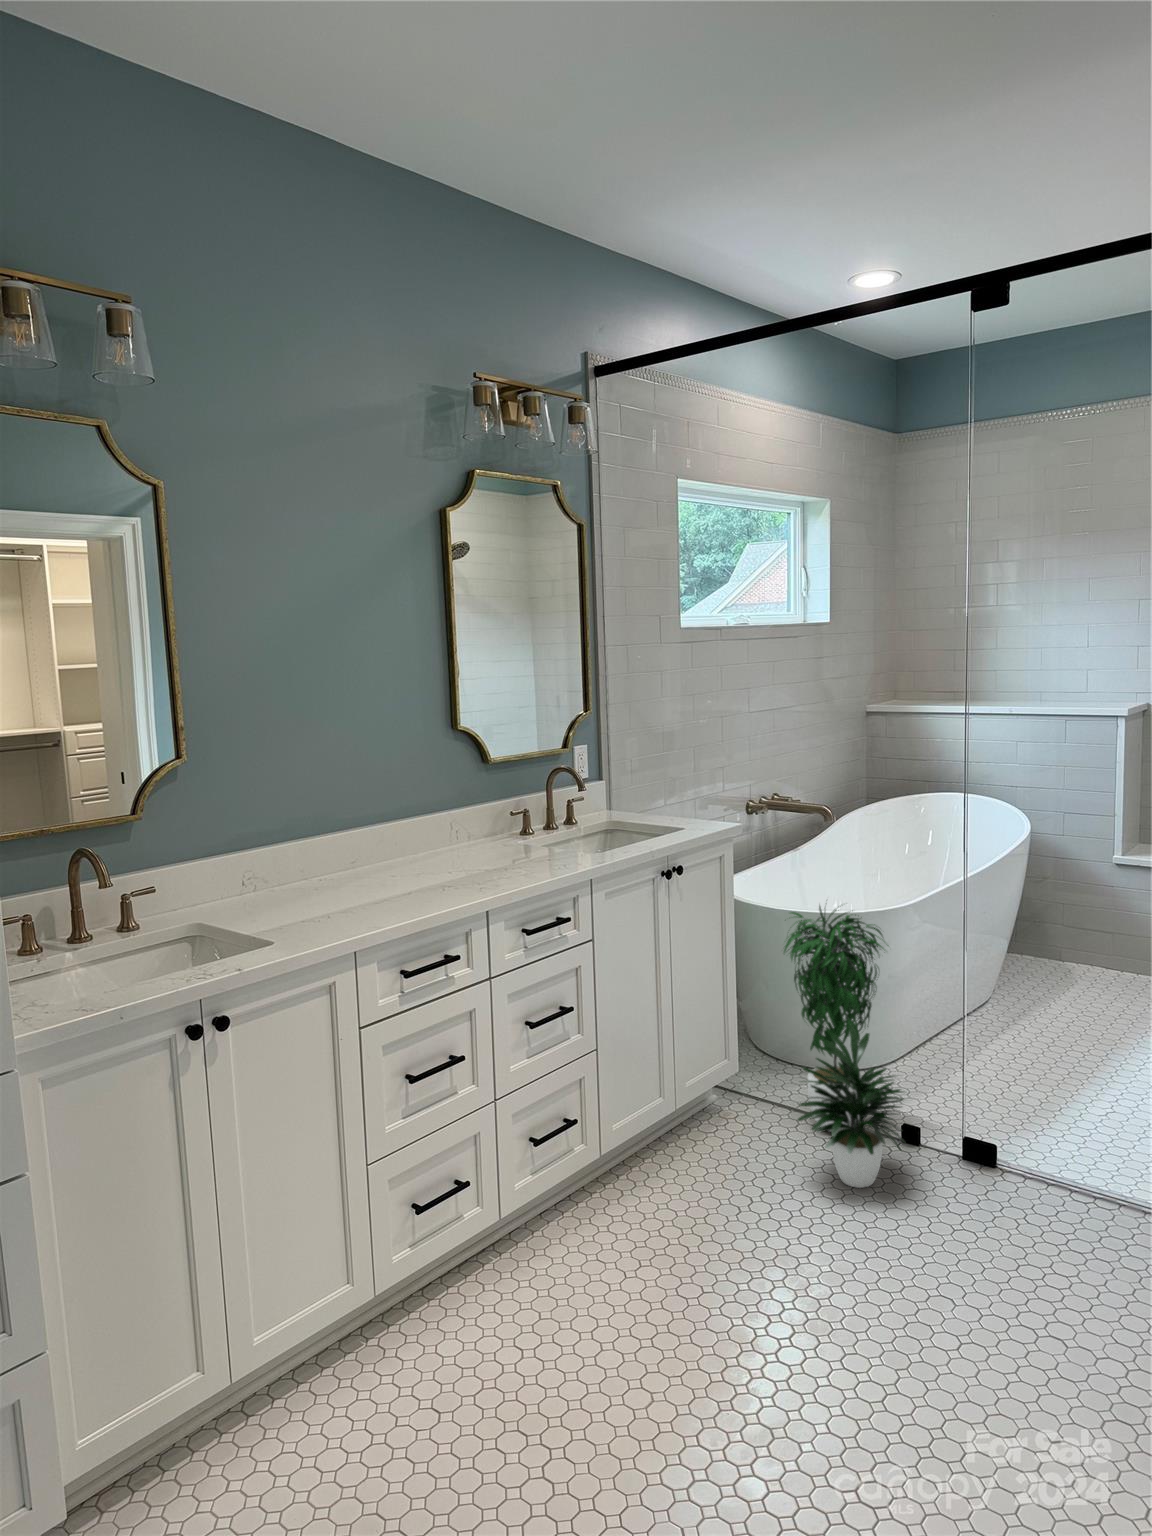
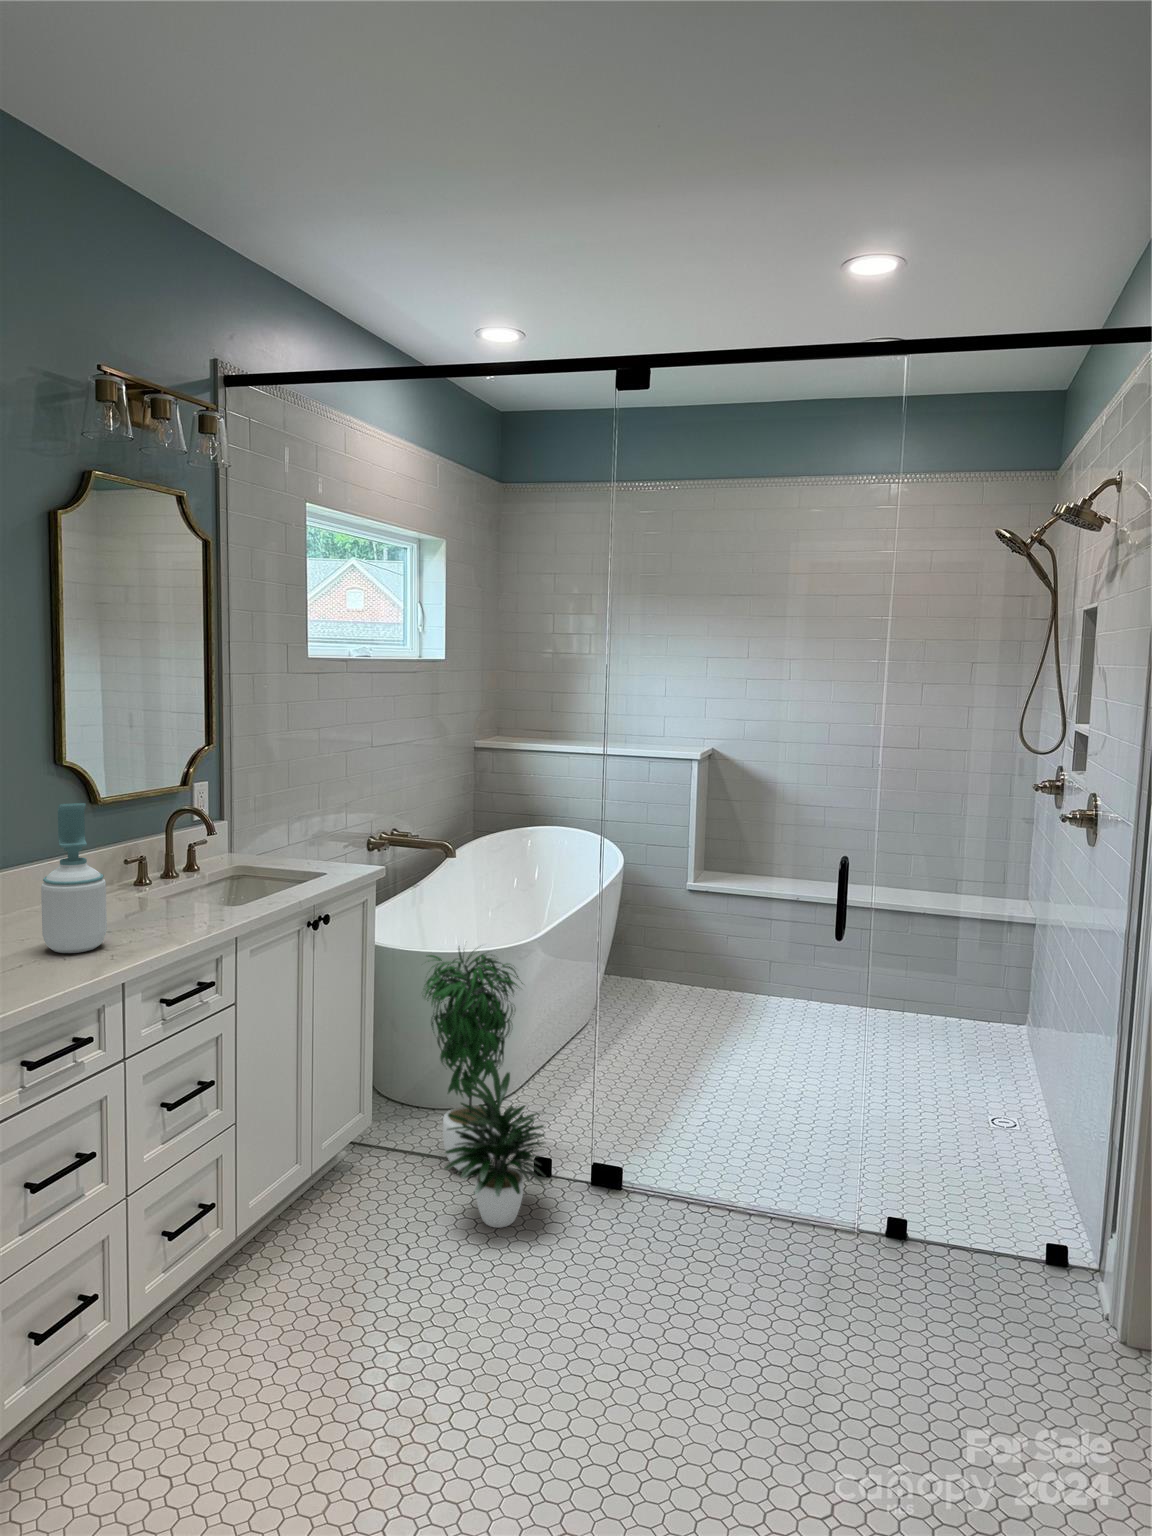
soap bottle: none [427,757,480,886] -> present [41,803,107,953]

